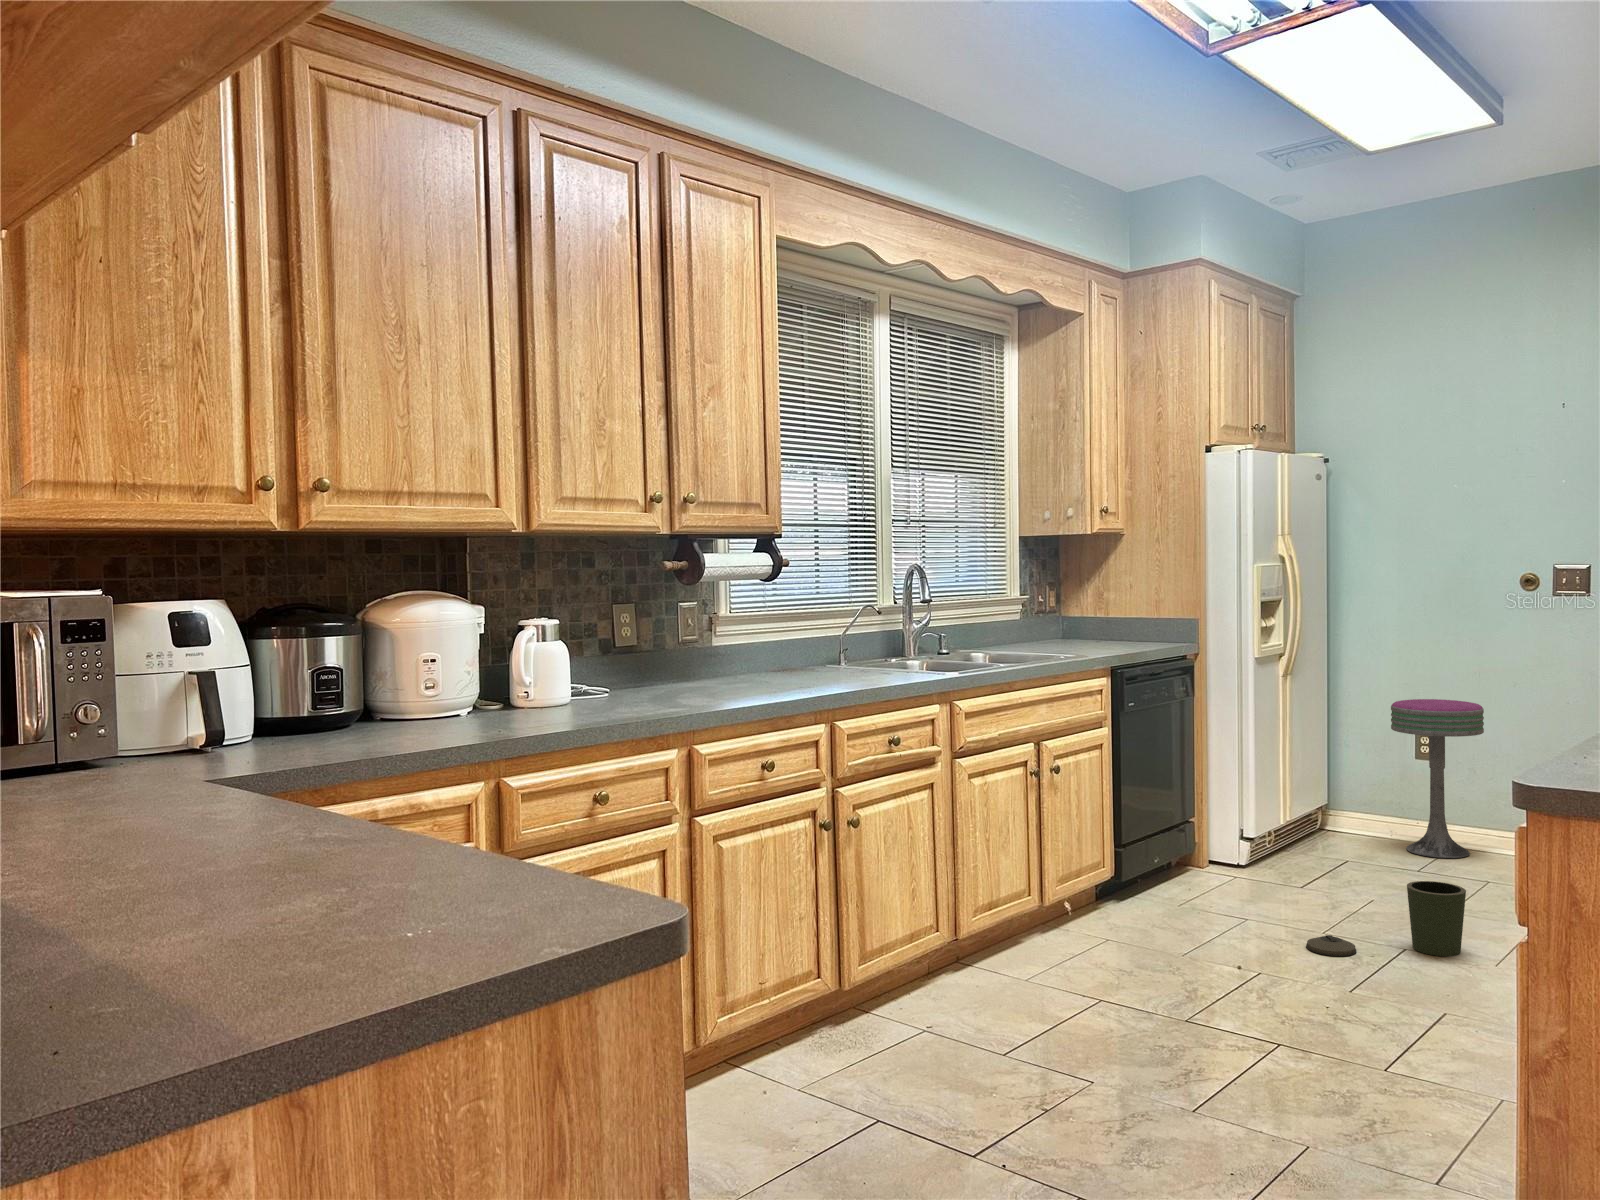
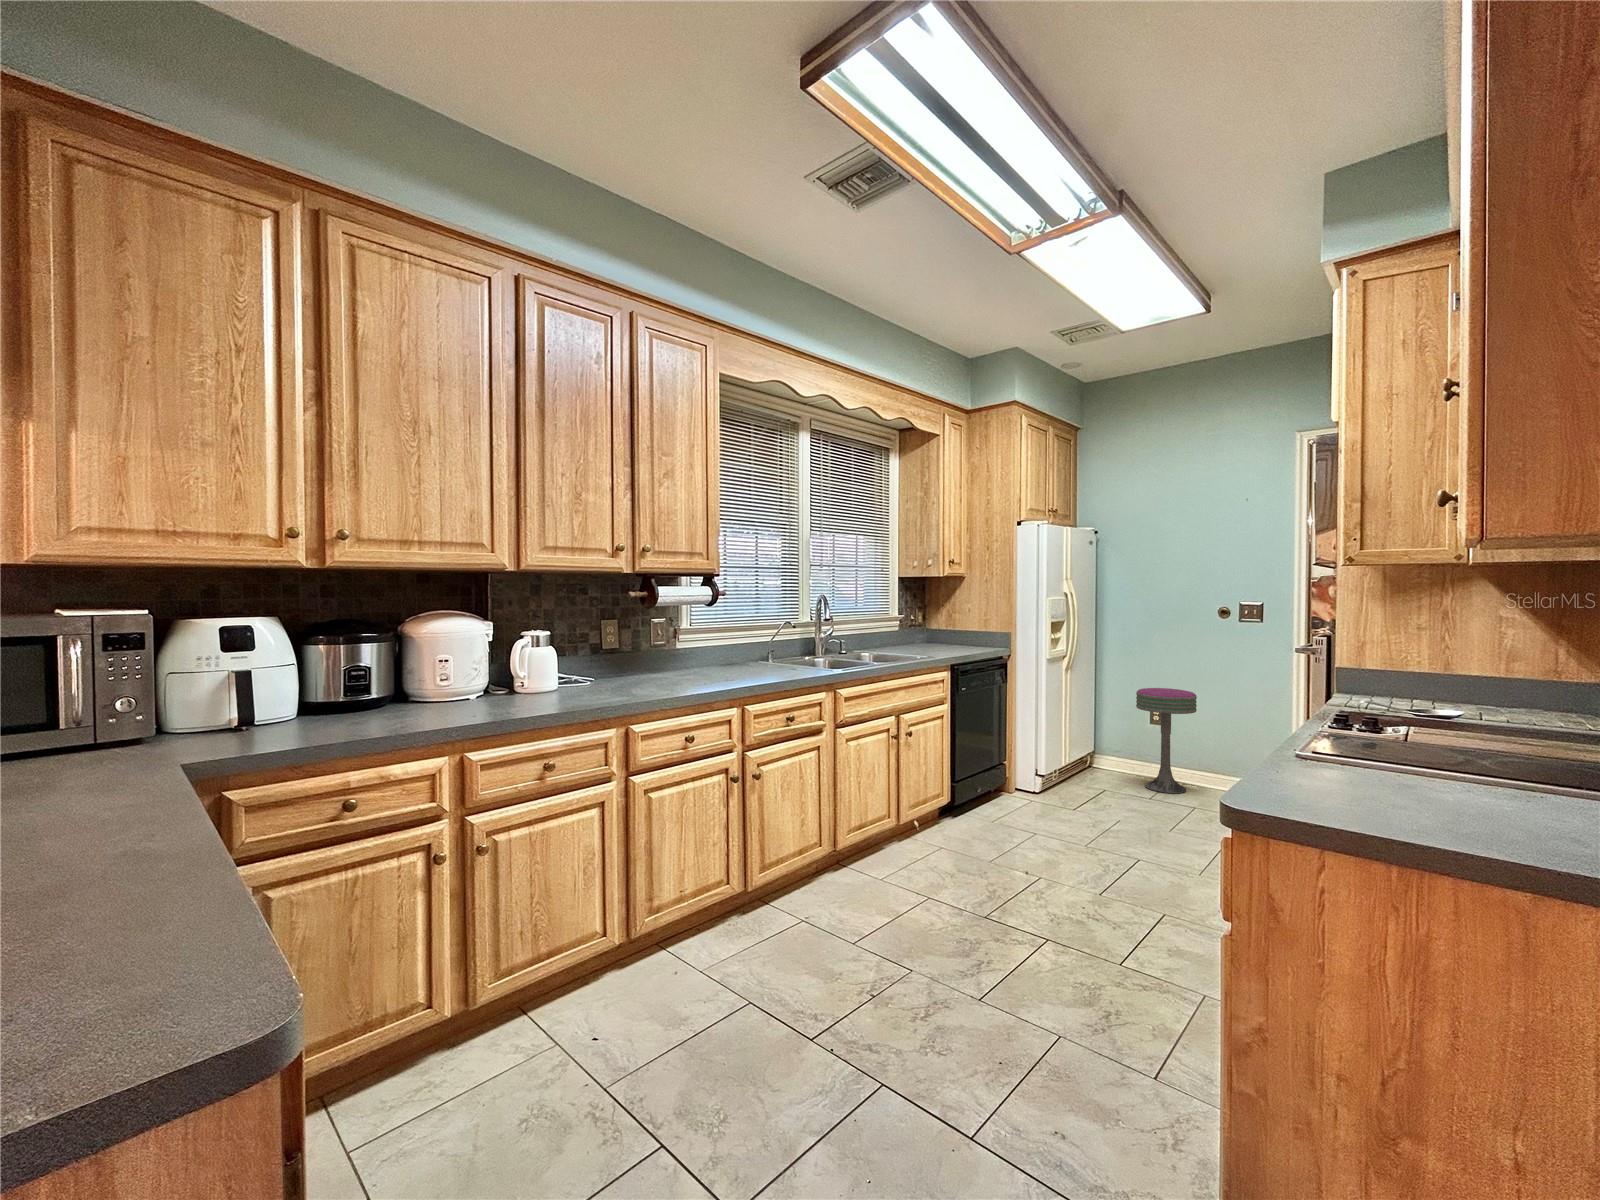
trash can: present [1306,881,1466,956] -> none [1073,817,1181,870]

